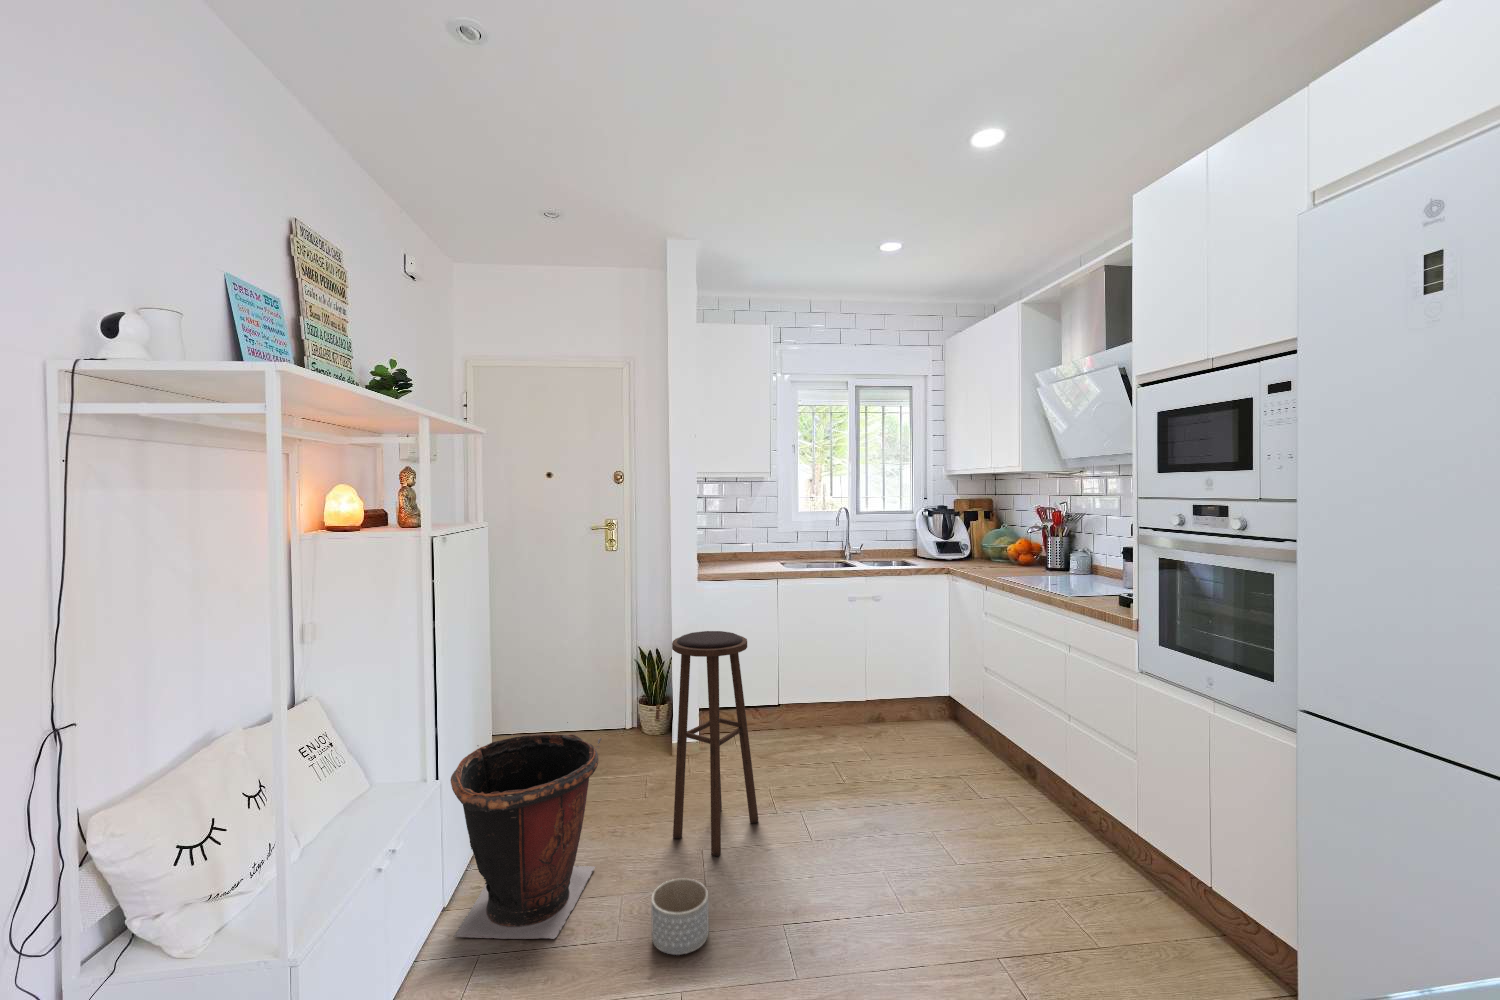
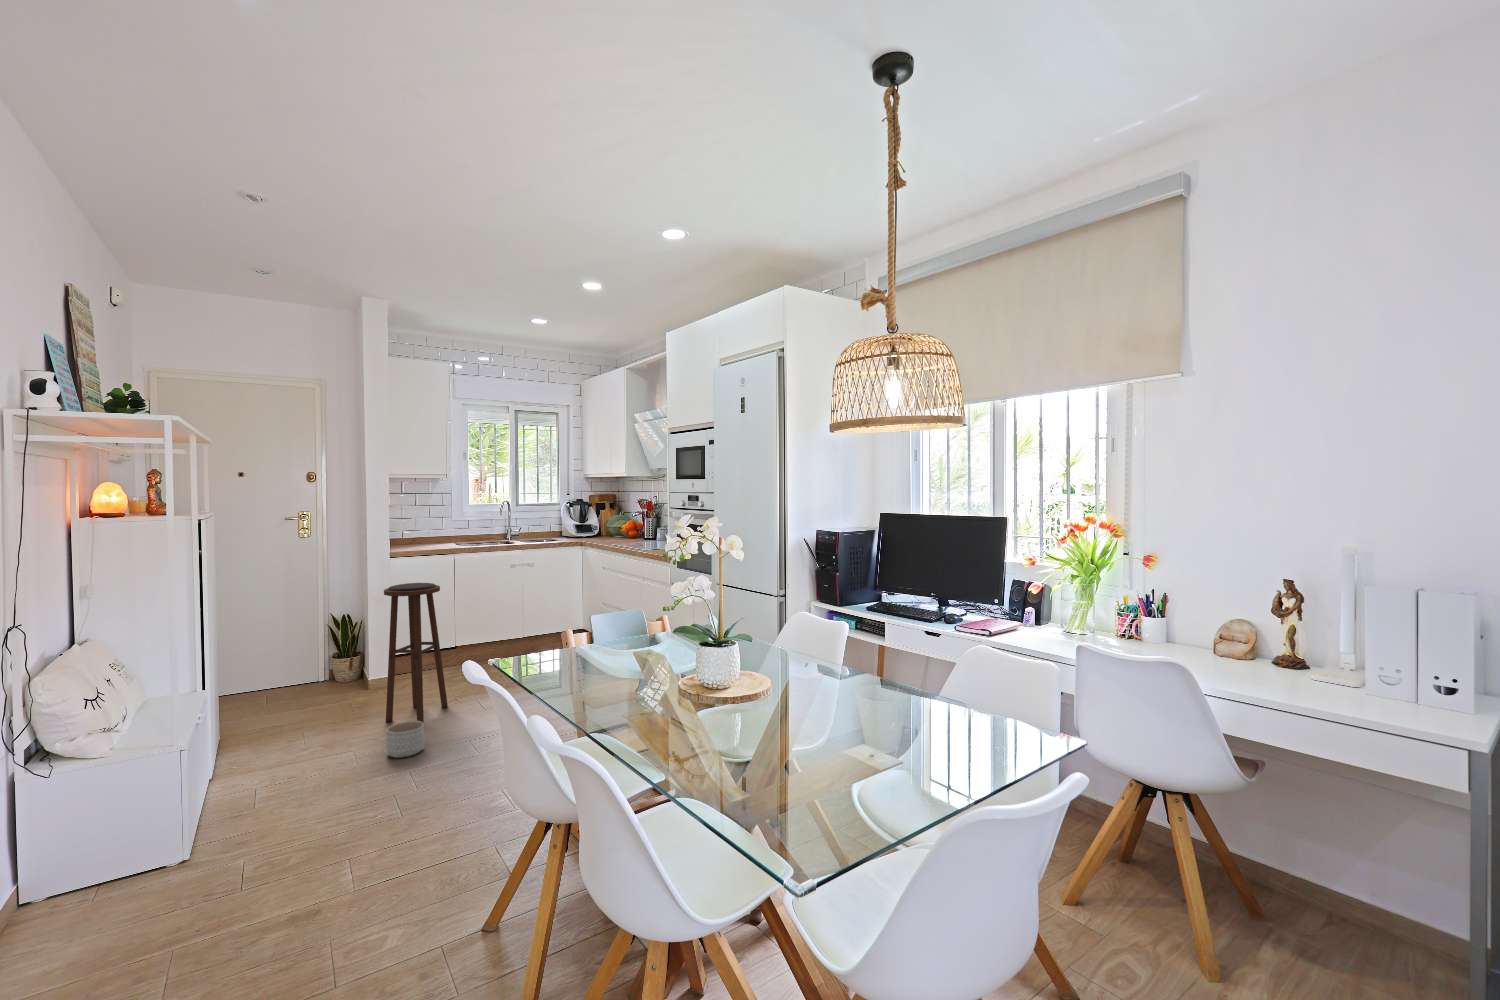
trash can: present [450,722,601,939] -> none [228,647,340,781]

